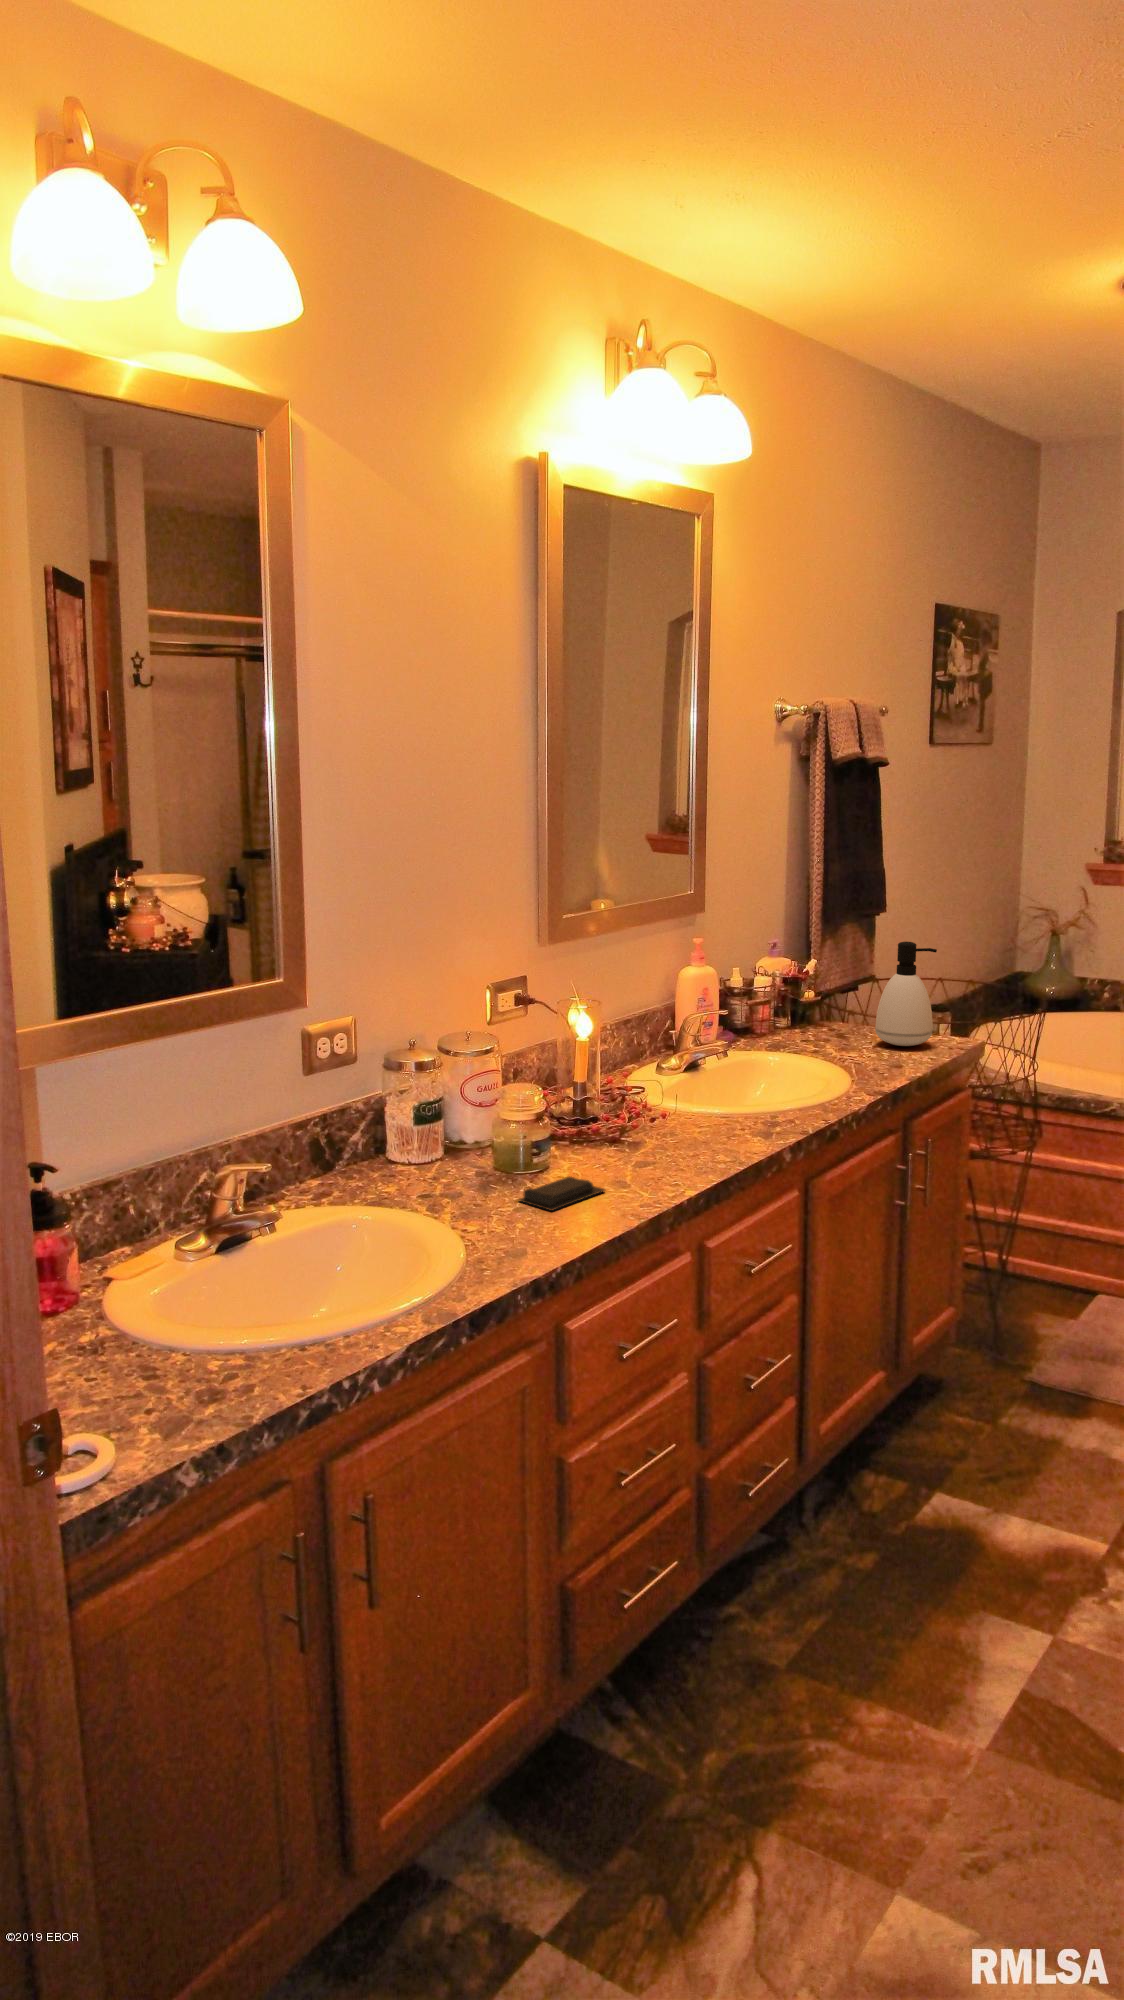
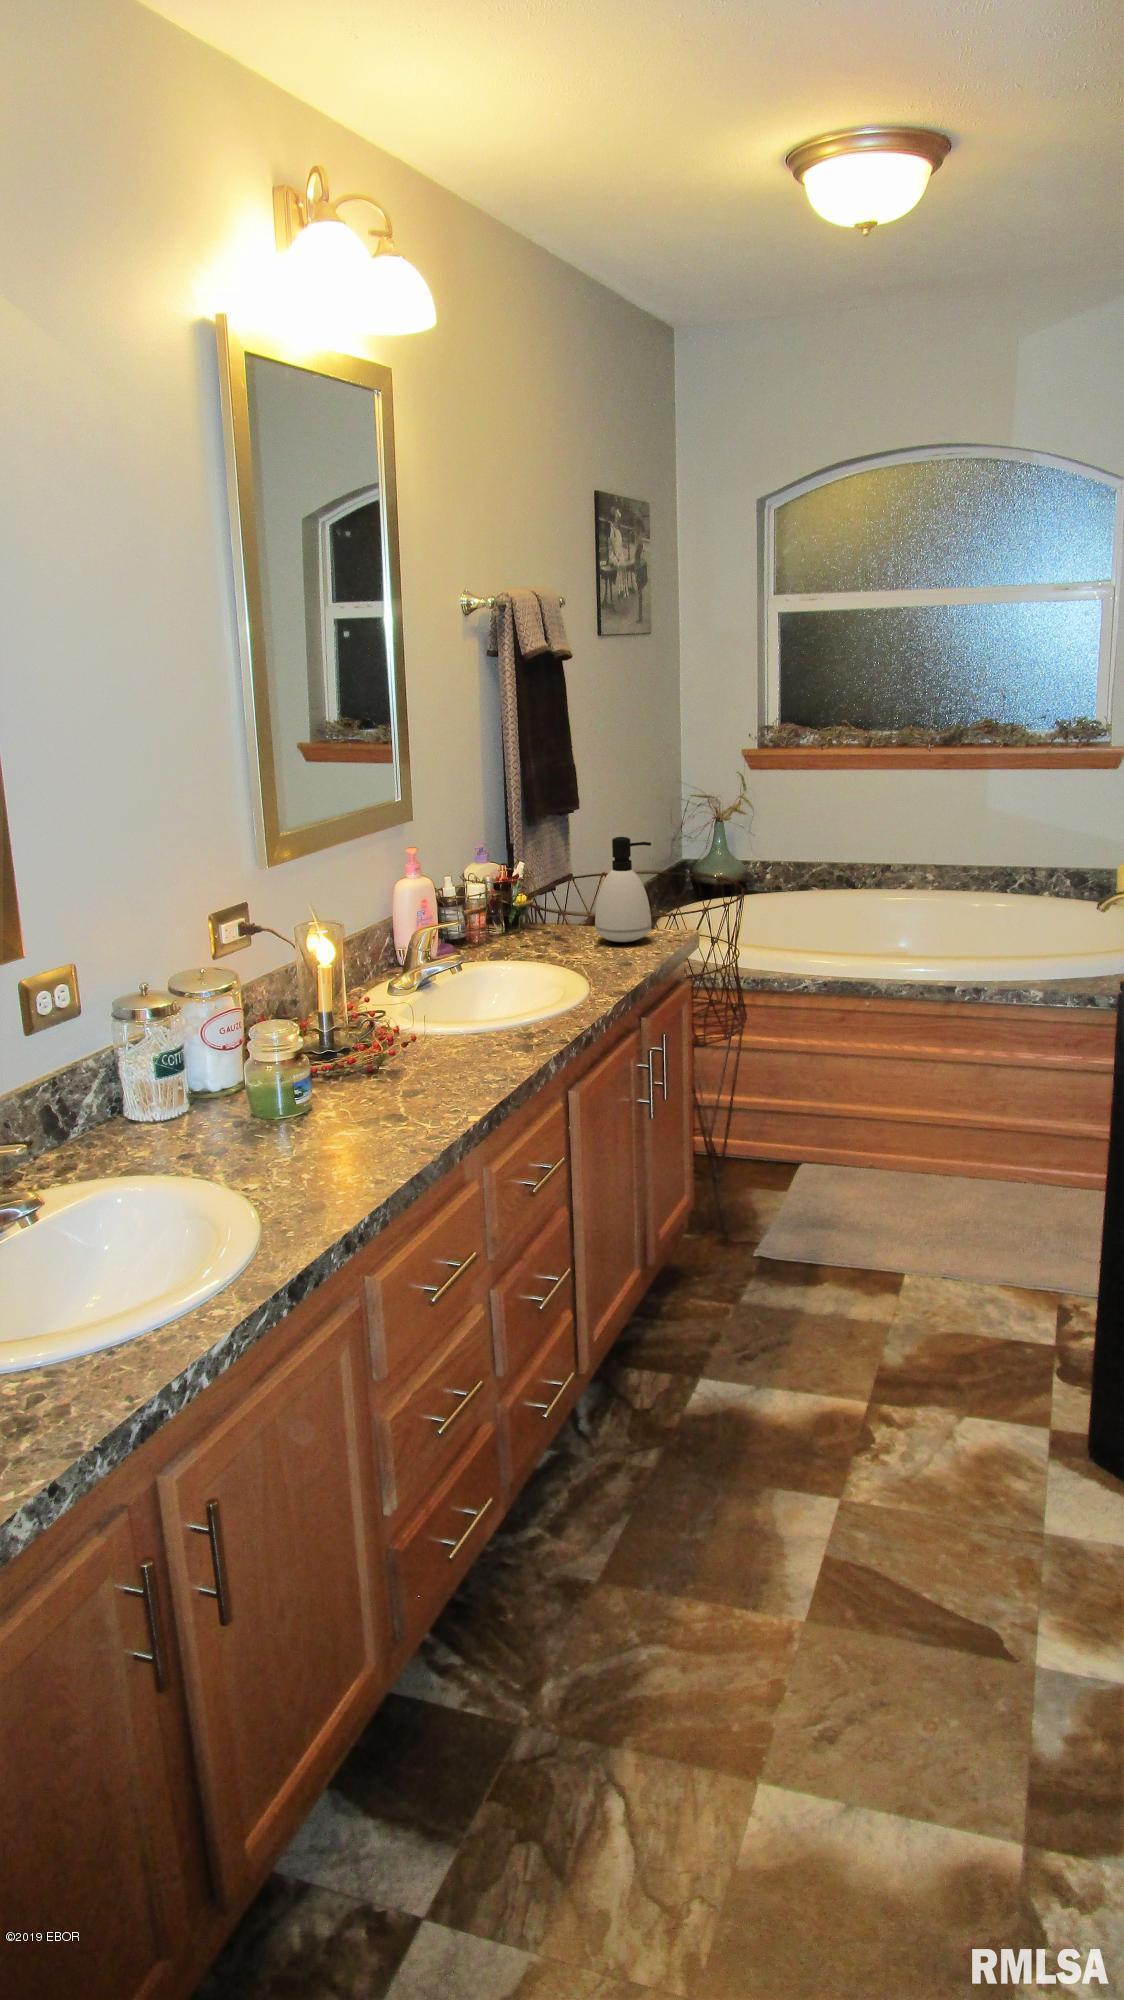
soap bar: present [519,1176,605,1211] -> none [294,1115,386,1155]

